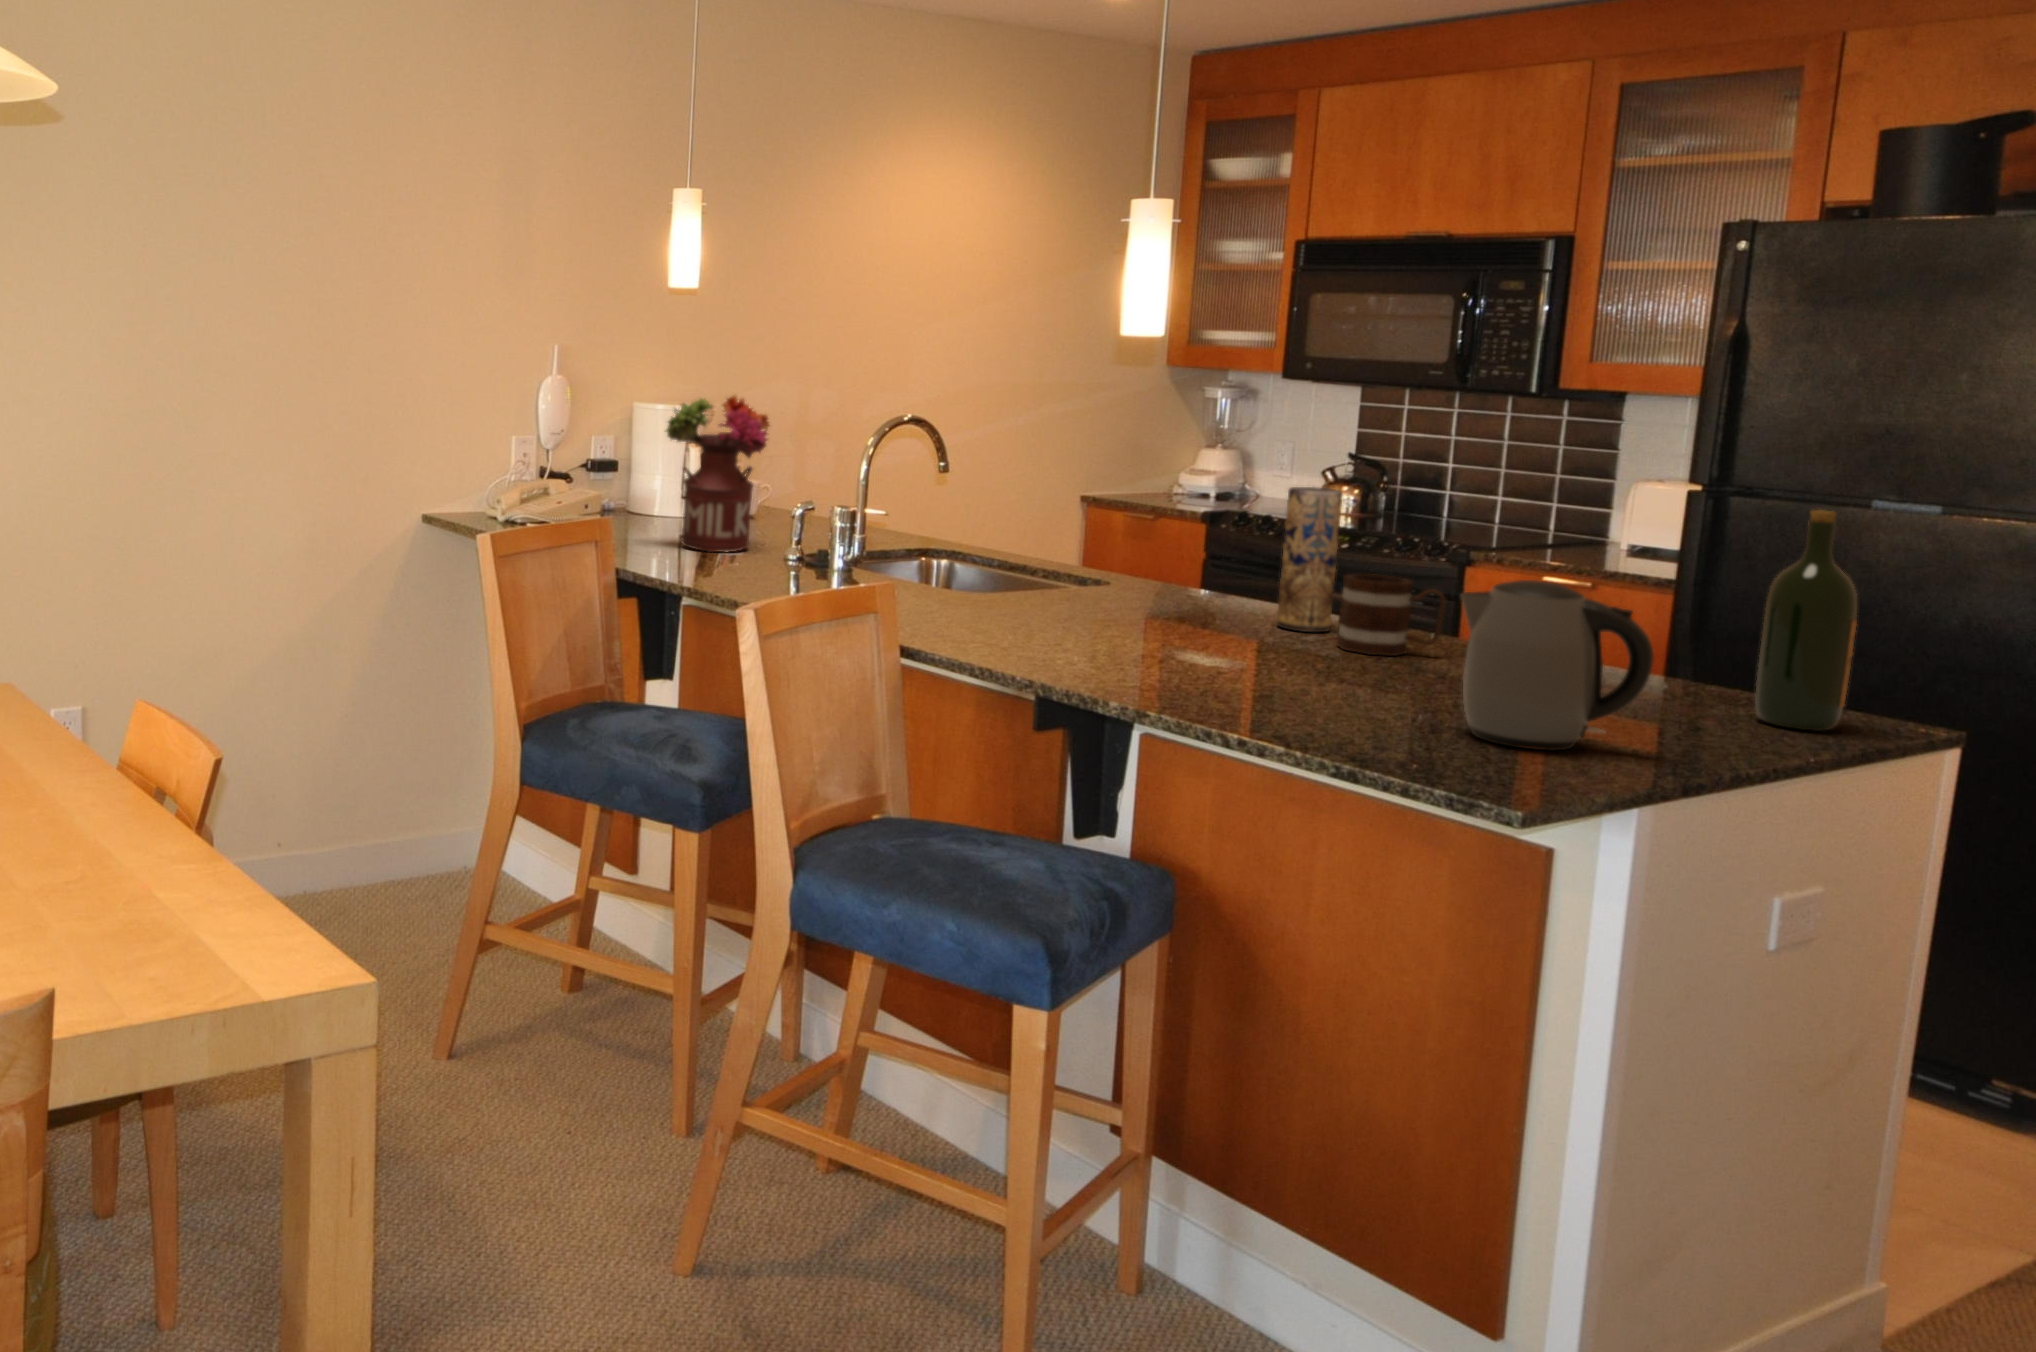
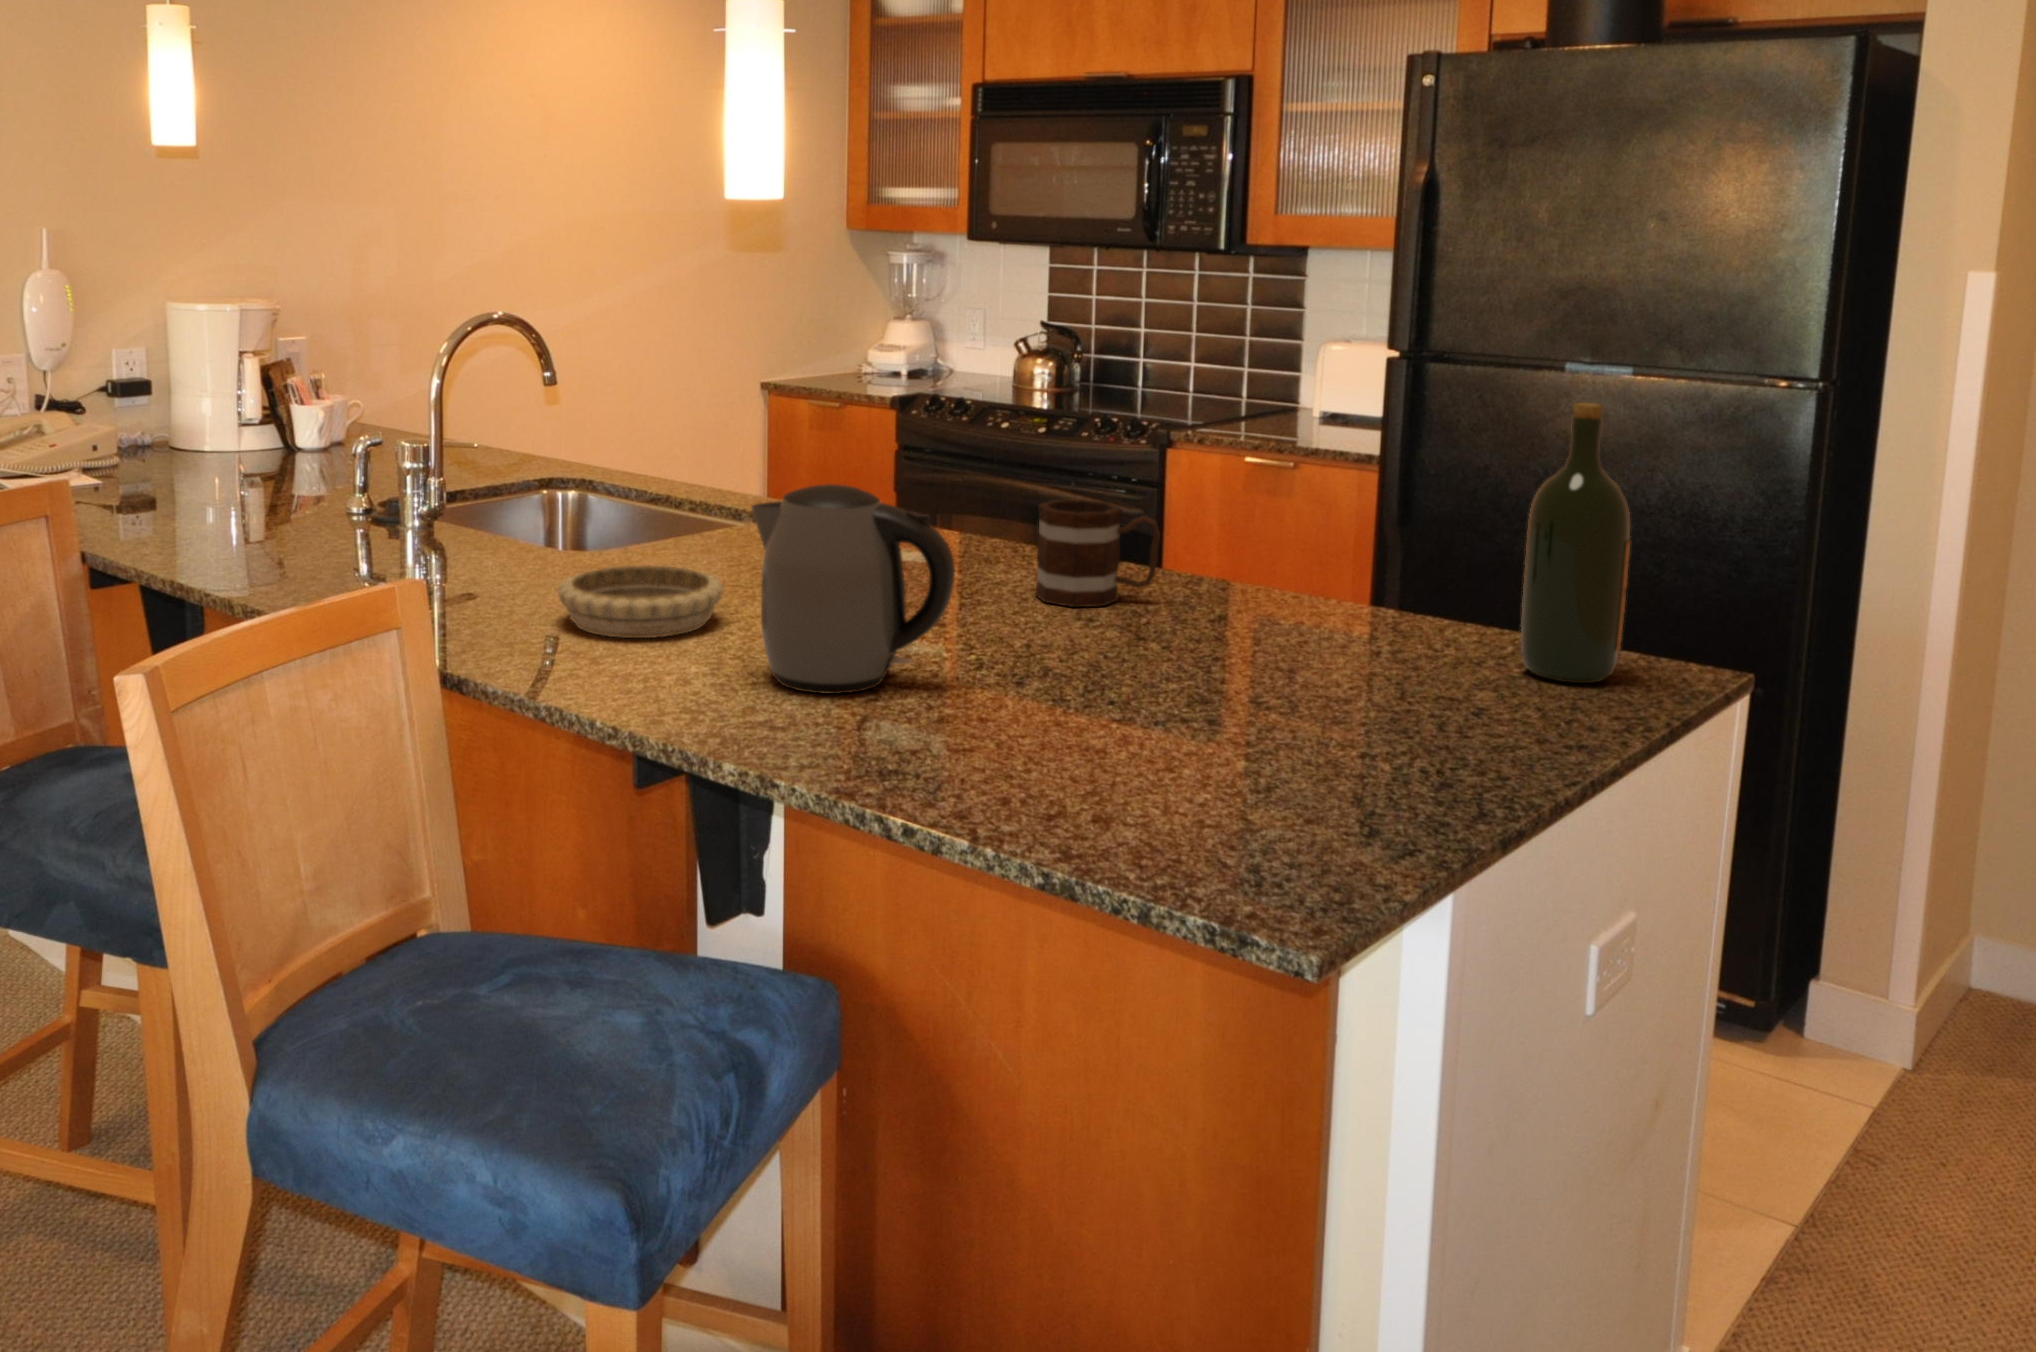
flower arrangement: present [665,395,769,552] -> none [176,289,331,506]
vase: present [1277,487,1343,632] -> none [965,387,1033,574]
kettle: present [1461,580,1654,751] -> present [751,484,955,694]
decorative bowl: none [967,598,1090,644] -> present [558,565,723,638]

